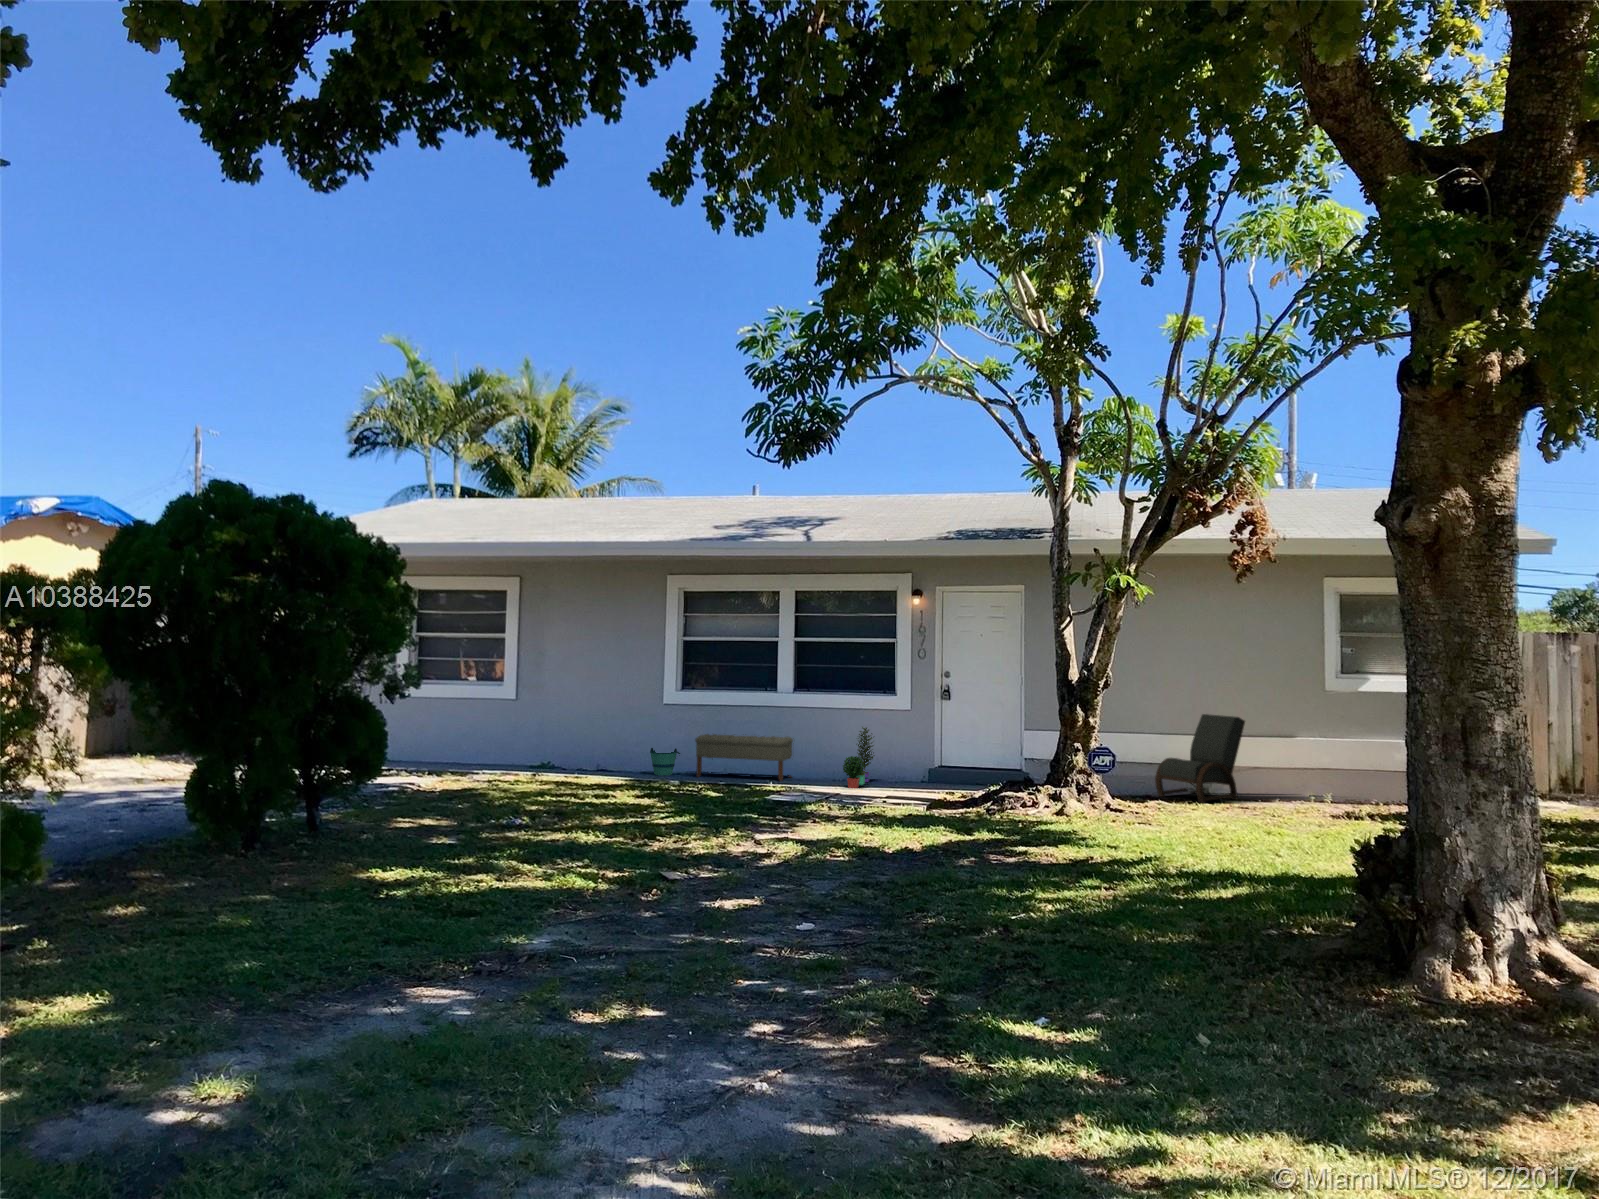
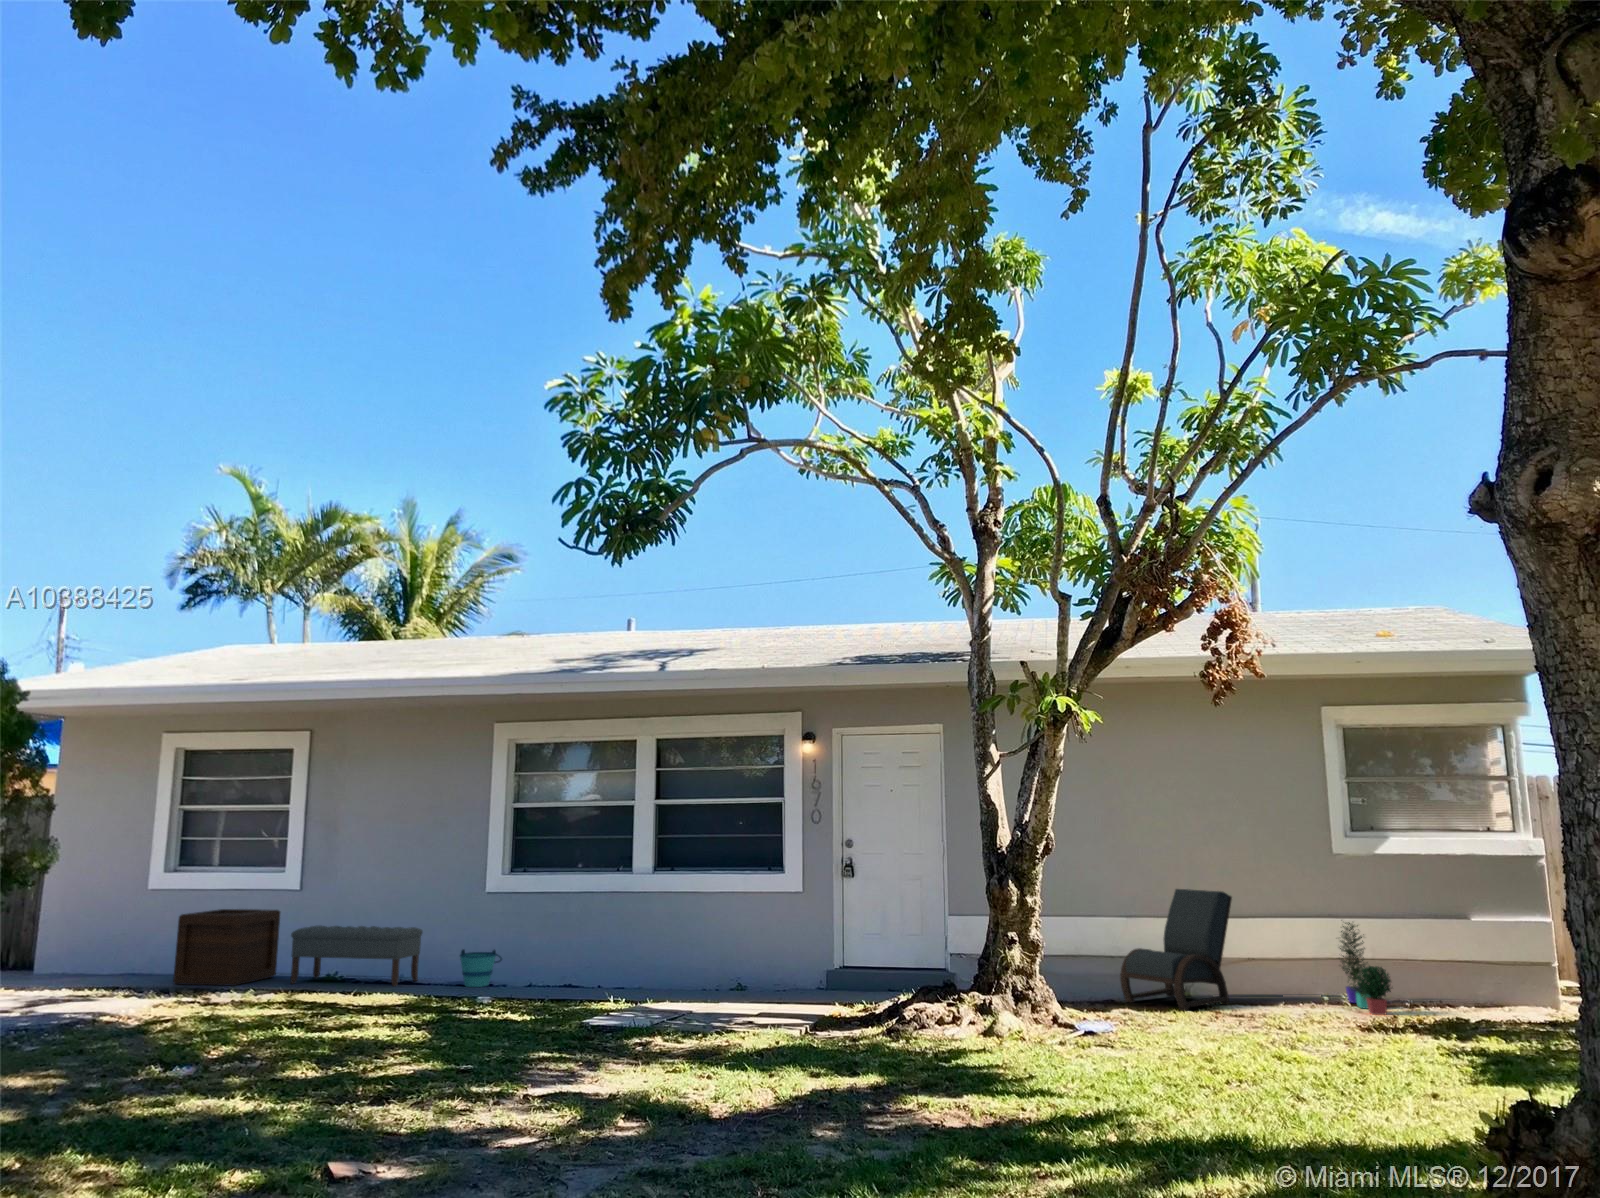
wooden crate: none [437,714,508,771] -> present [173,909,280,986]
potted plant: present [843,727,875,788] -> present [1340,922,1391,1015]
bench: present [695,734,793,782] -> present [291,926,422,986]

